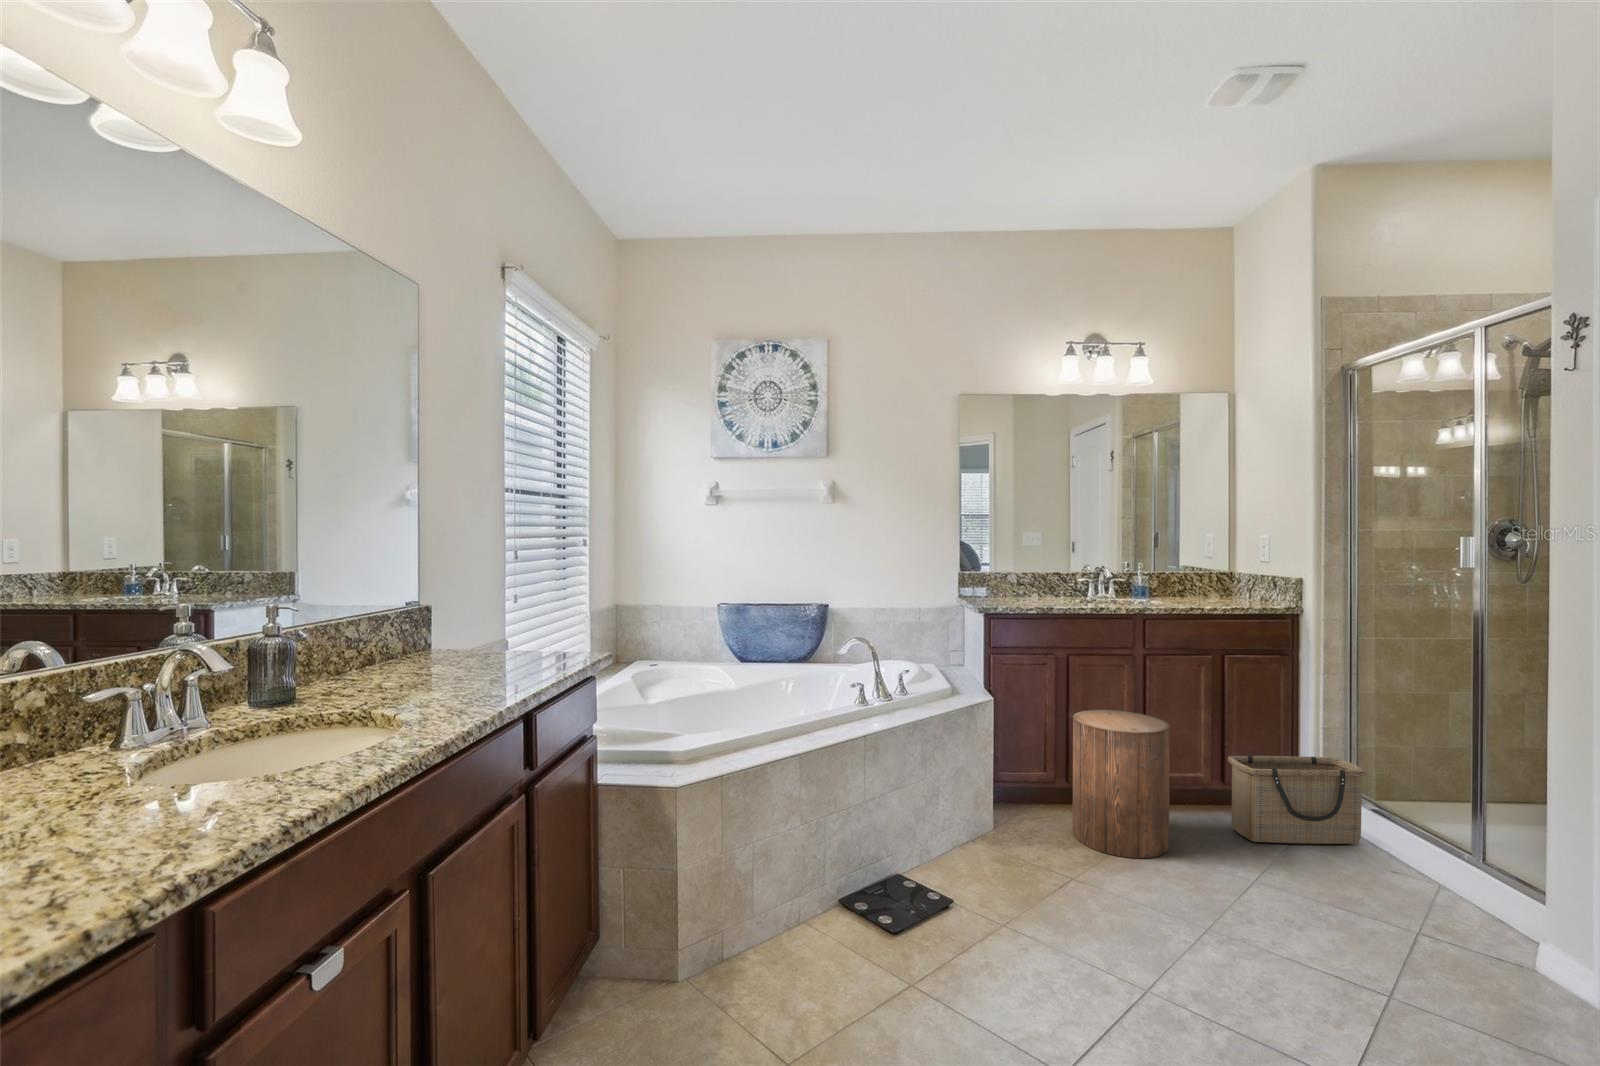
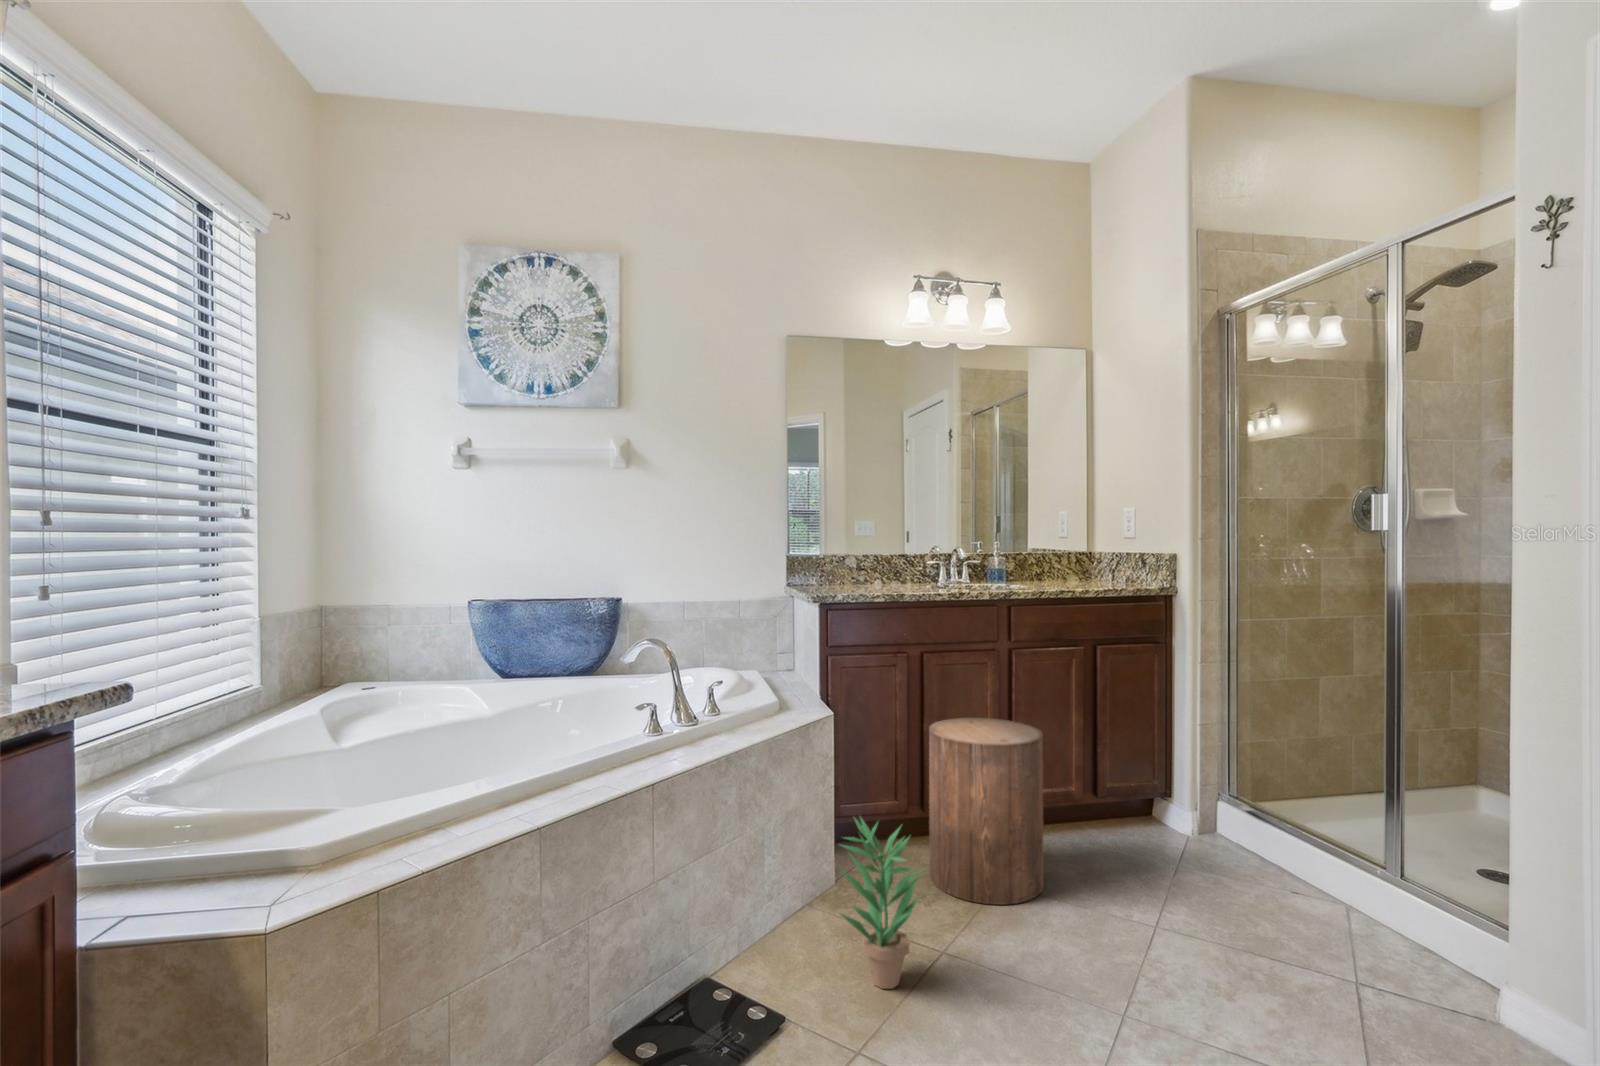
basket: present [1228,756,1366,844] -> none [1103,758,1249,867]
potted plant: none [996,775,1064,902] -> present [841,818,921,989]

